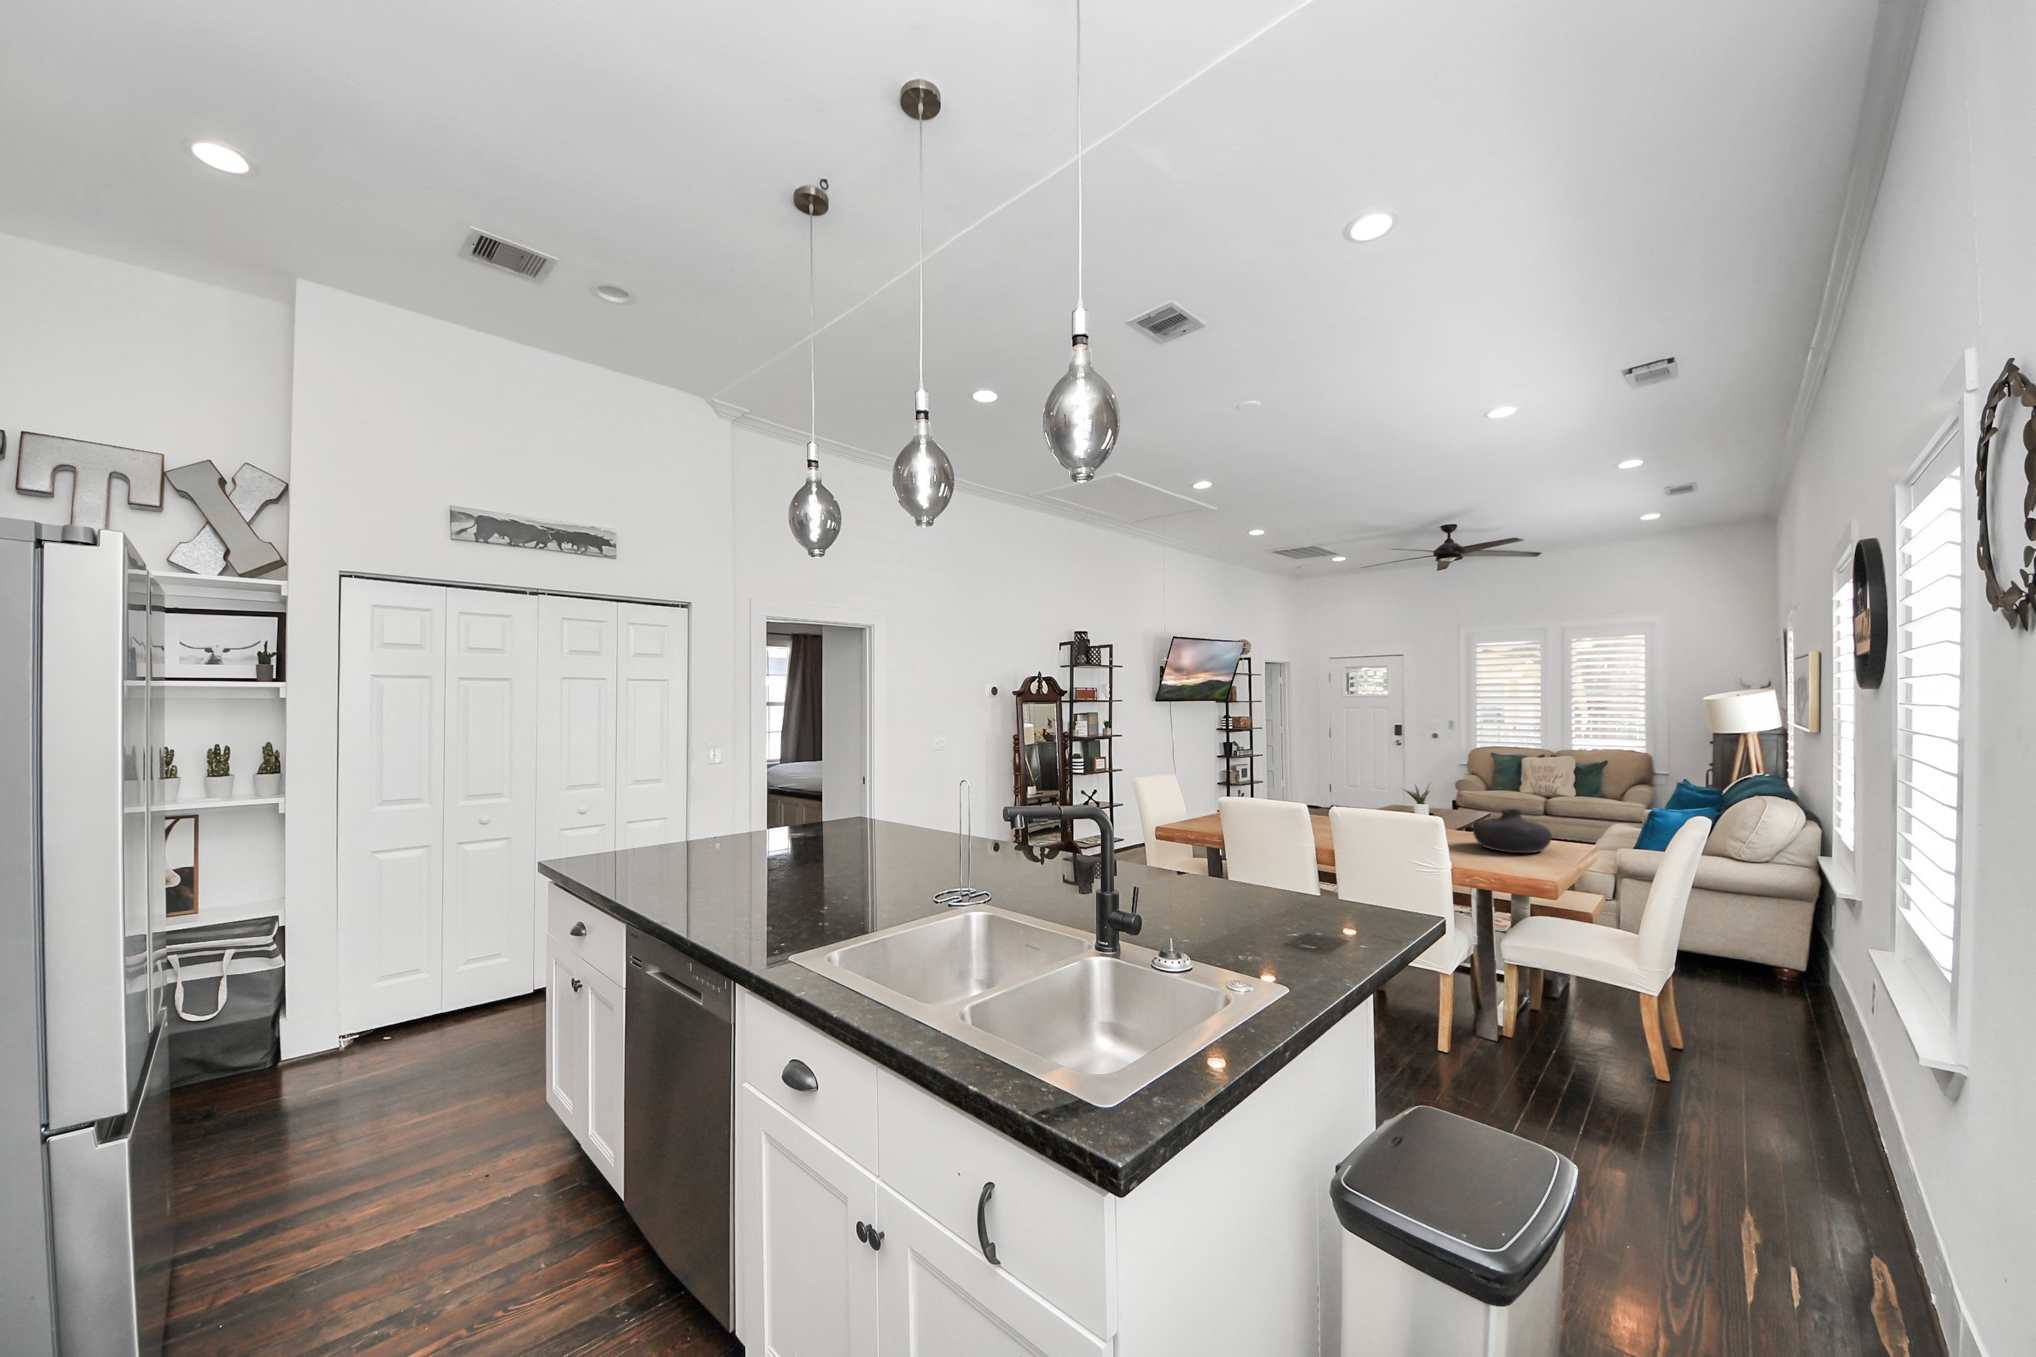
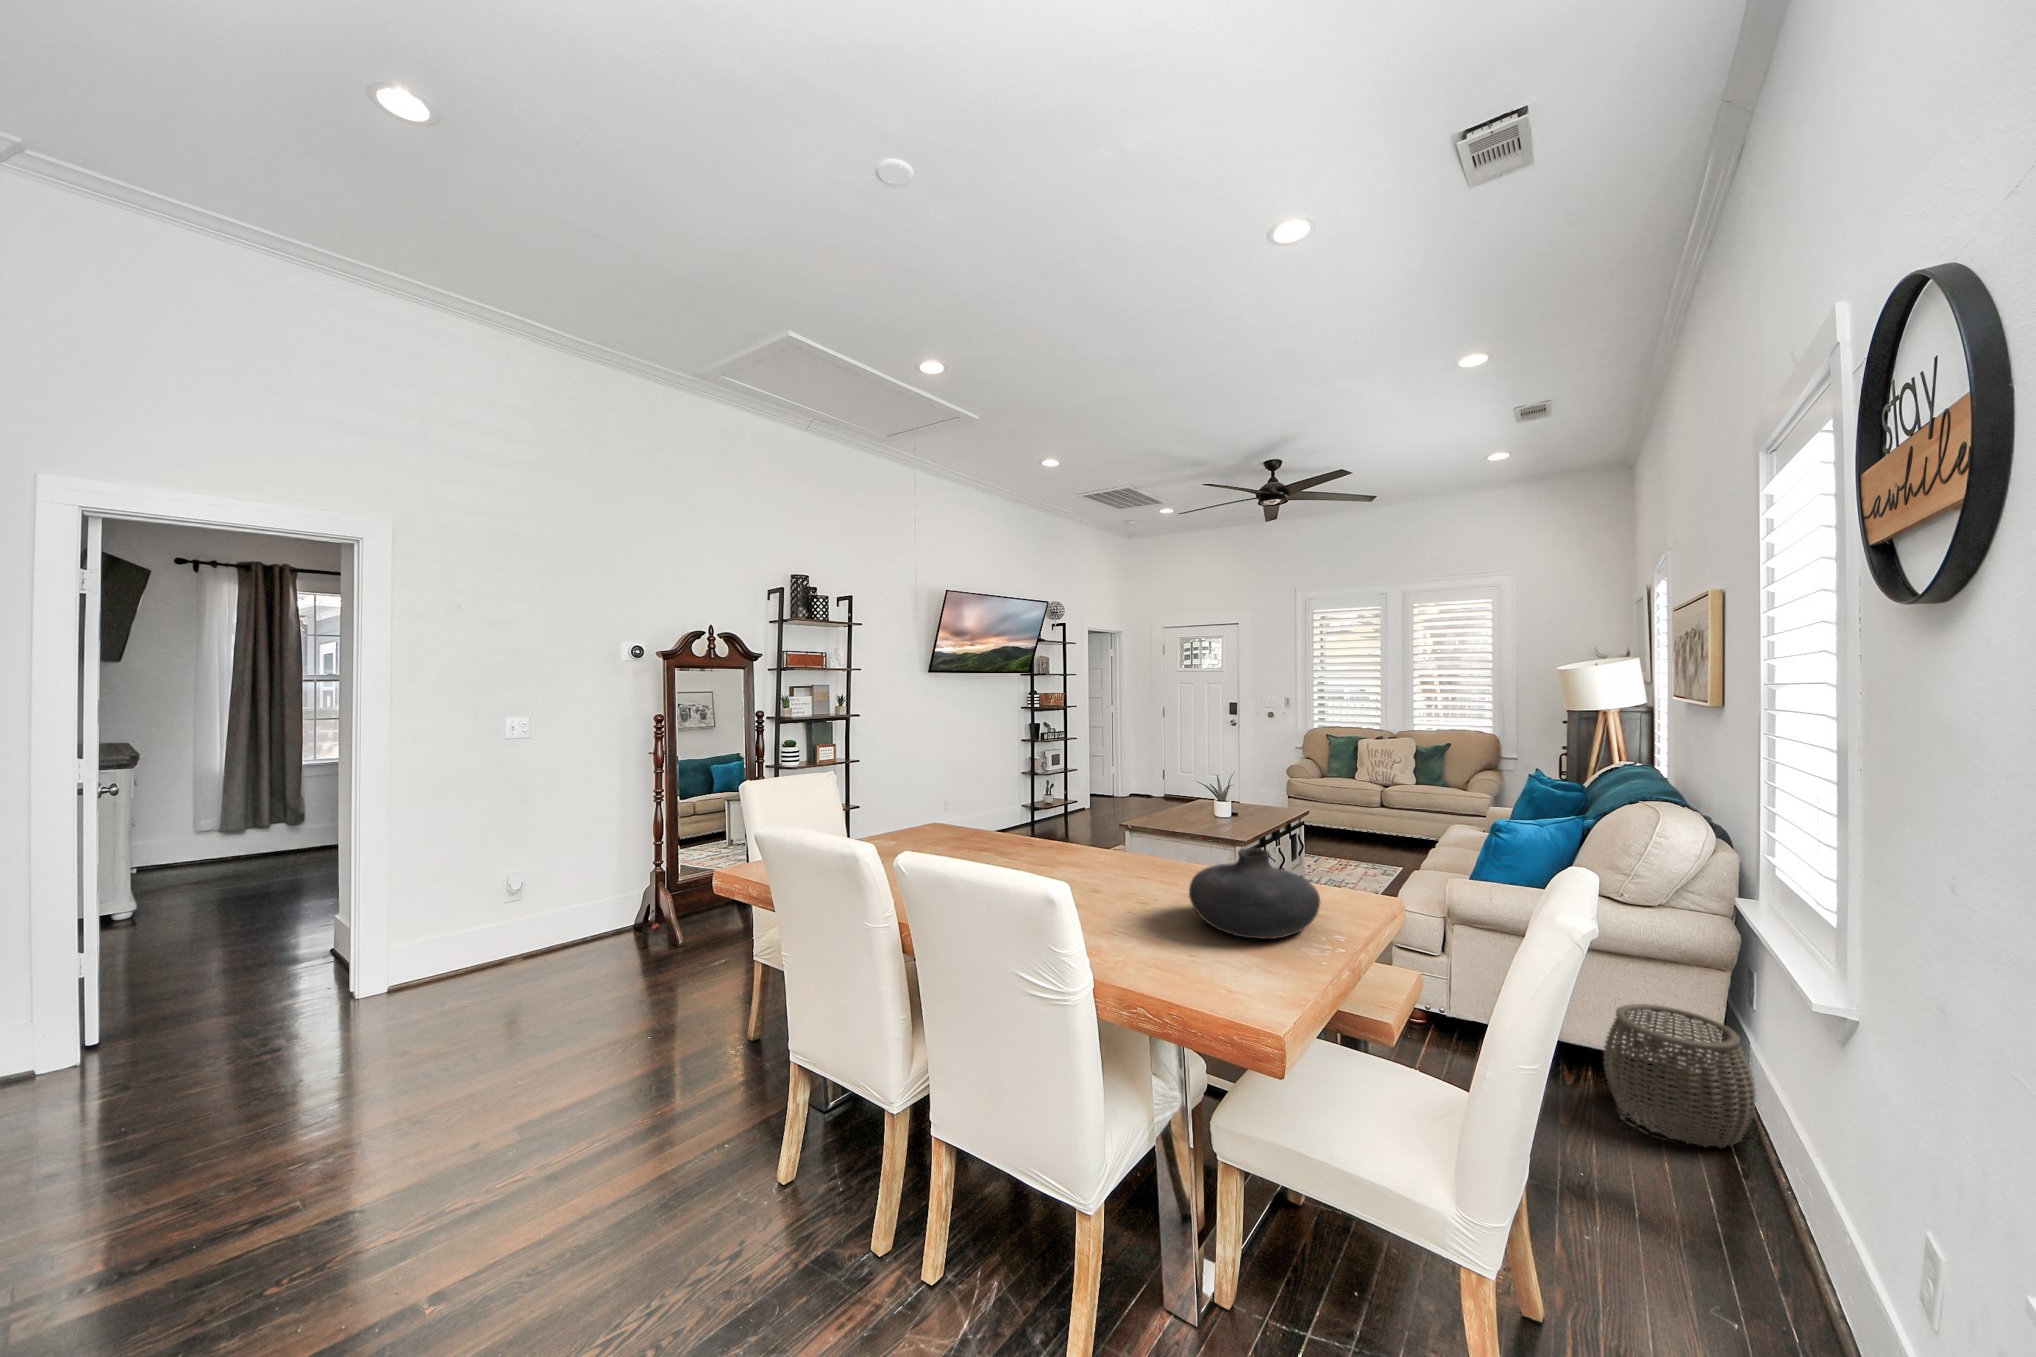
woven basket: none [1728,922,1828,1002] -> present [1604,1004,1756,1148]

